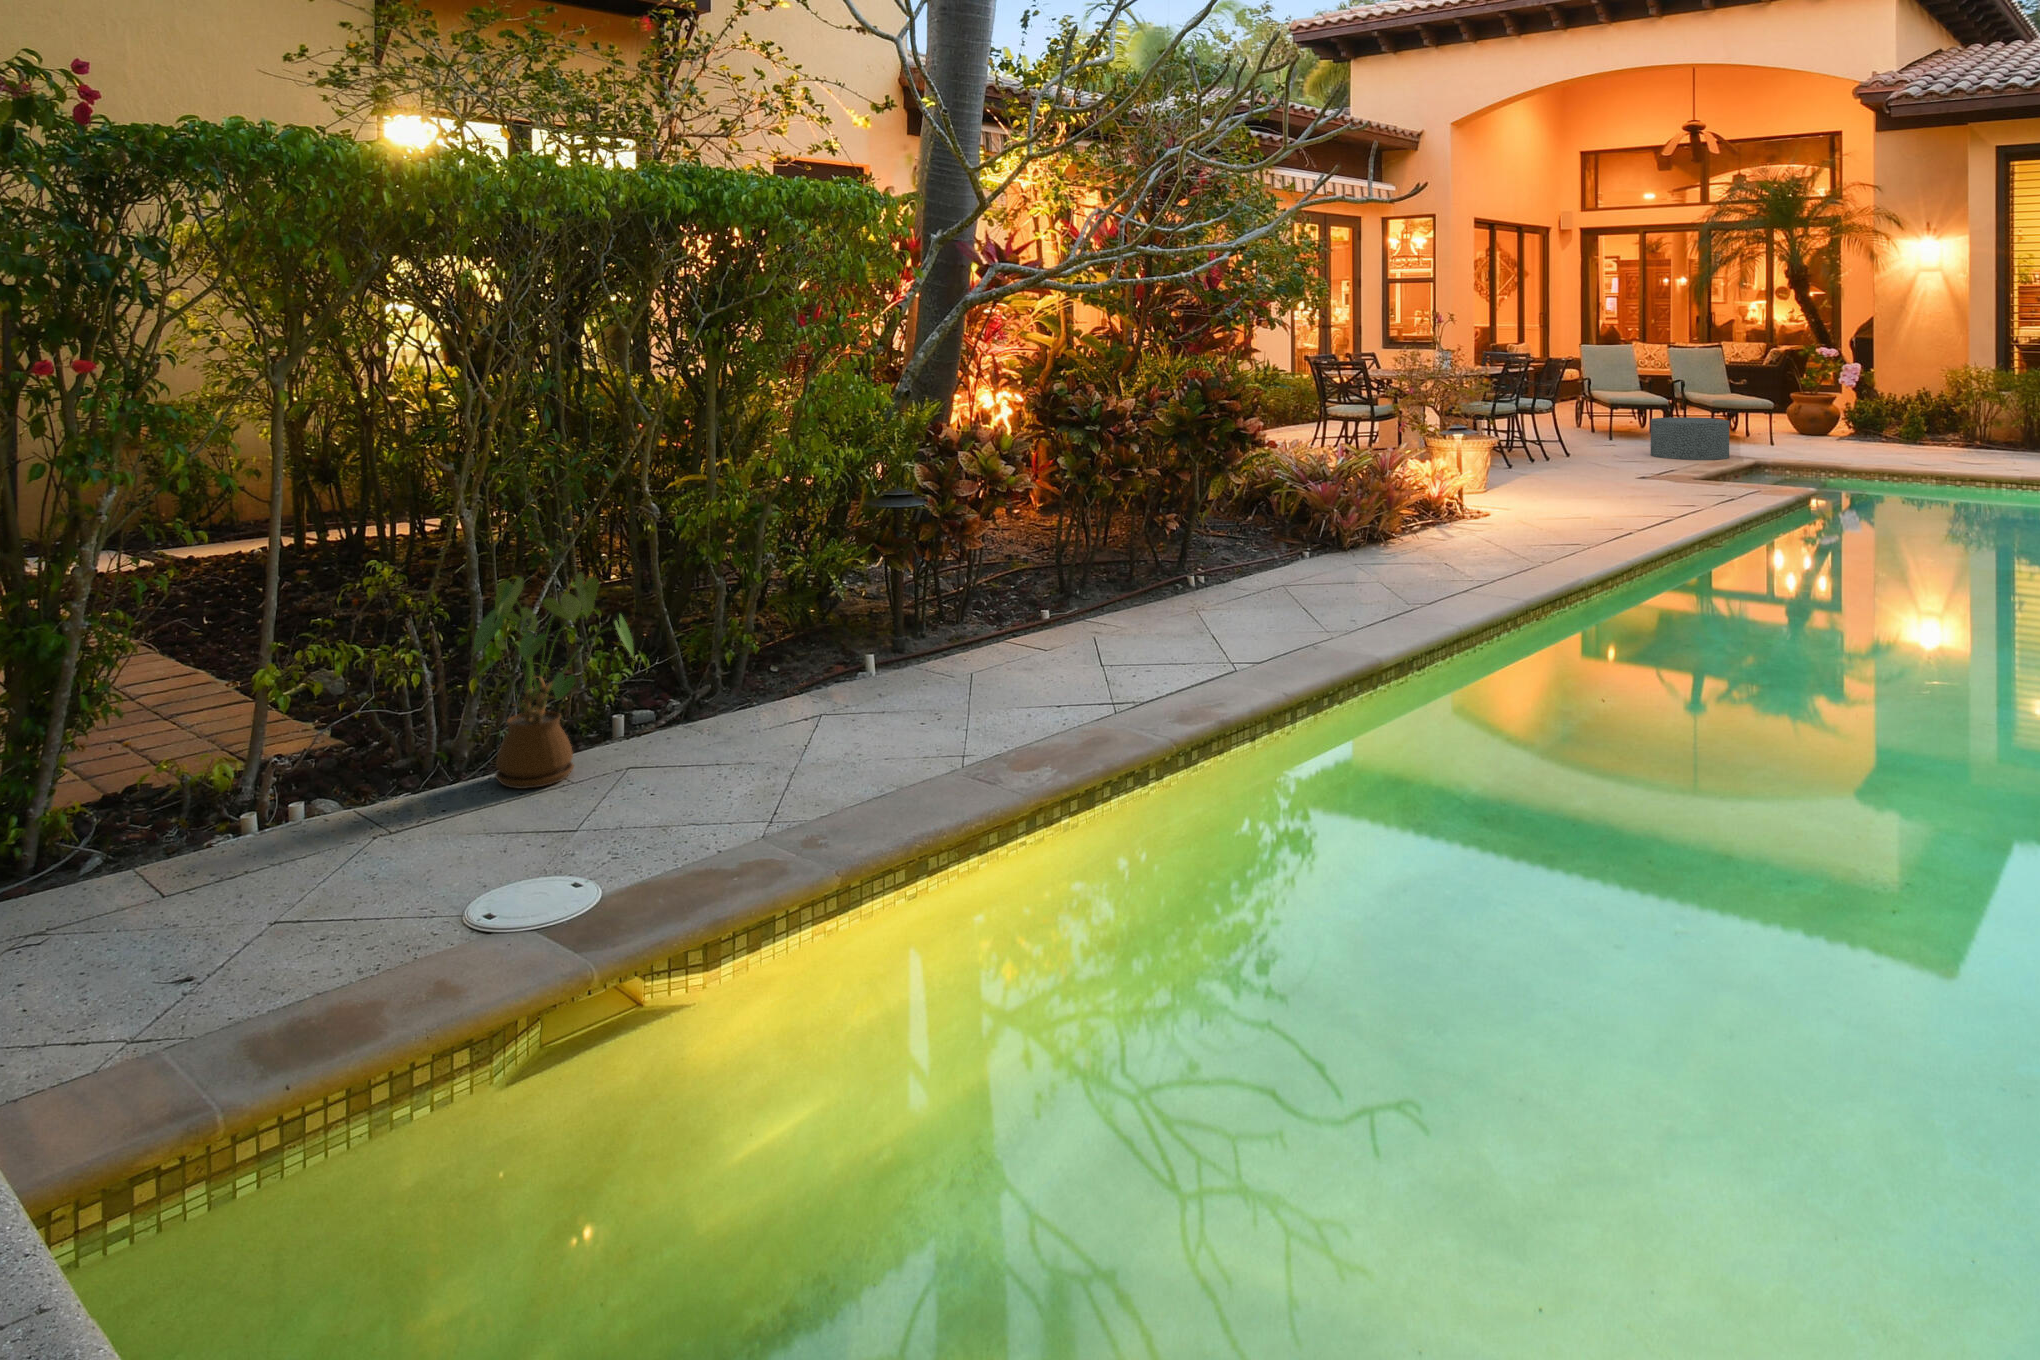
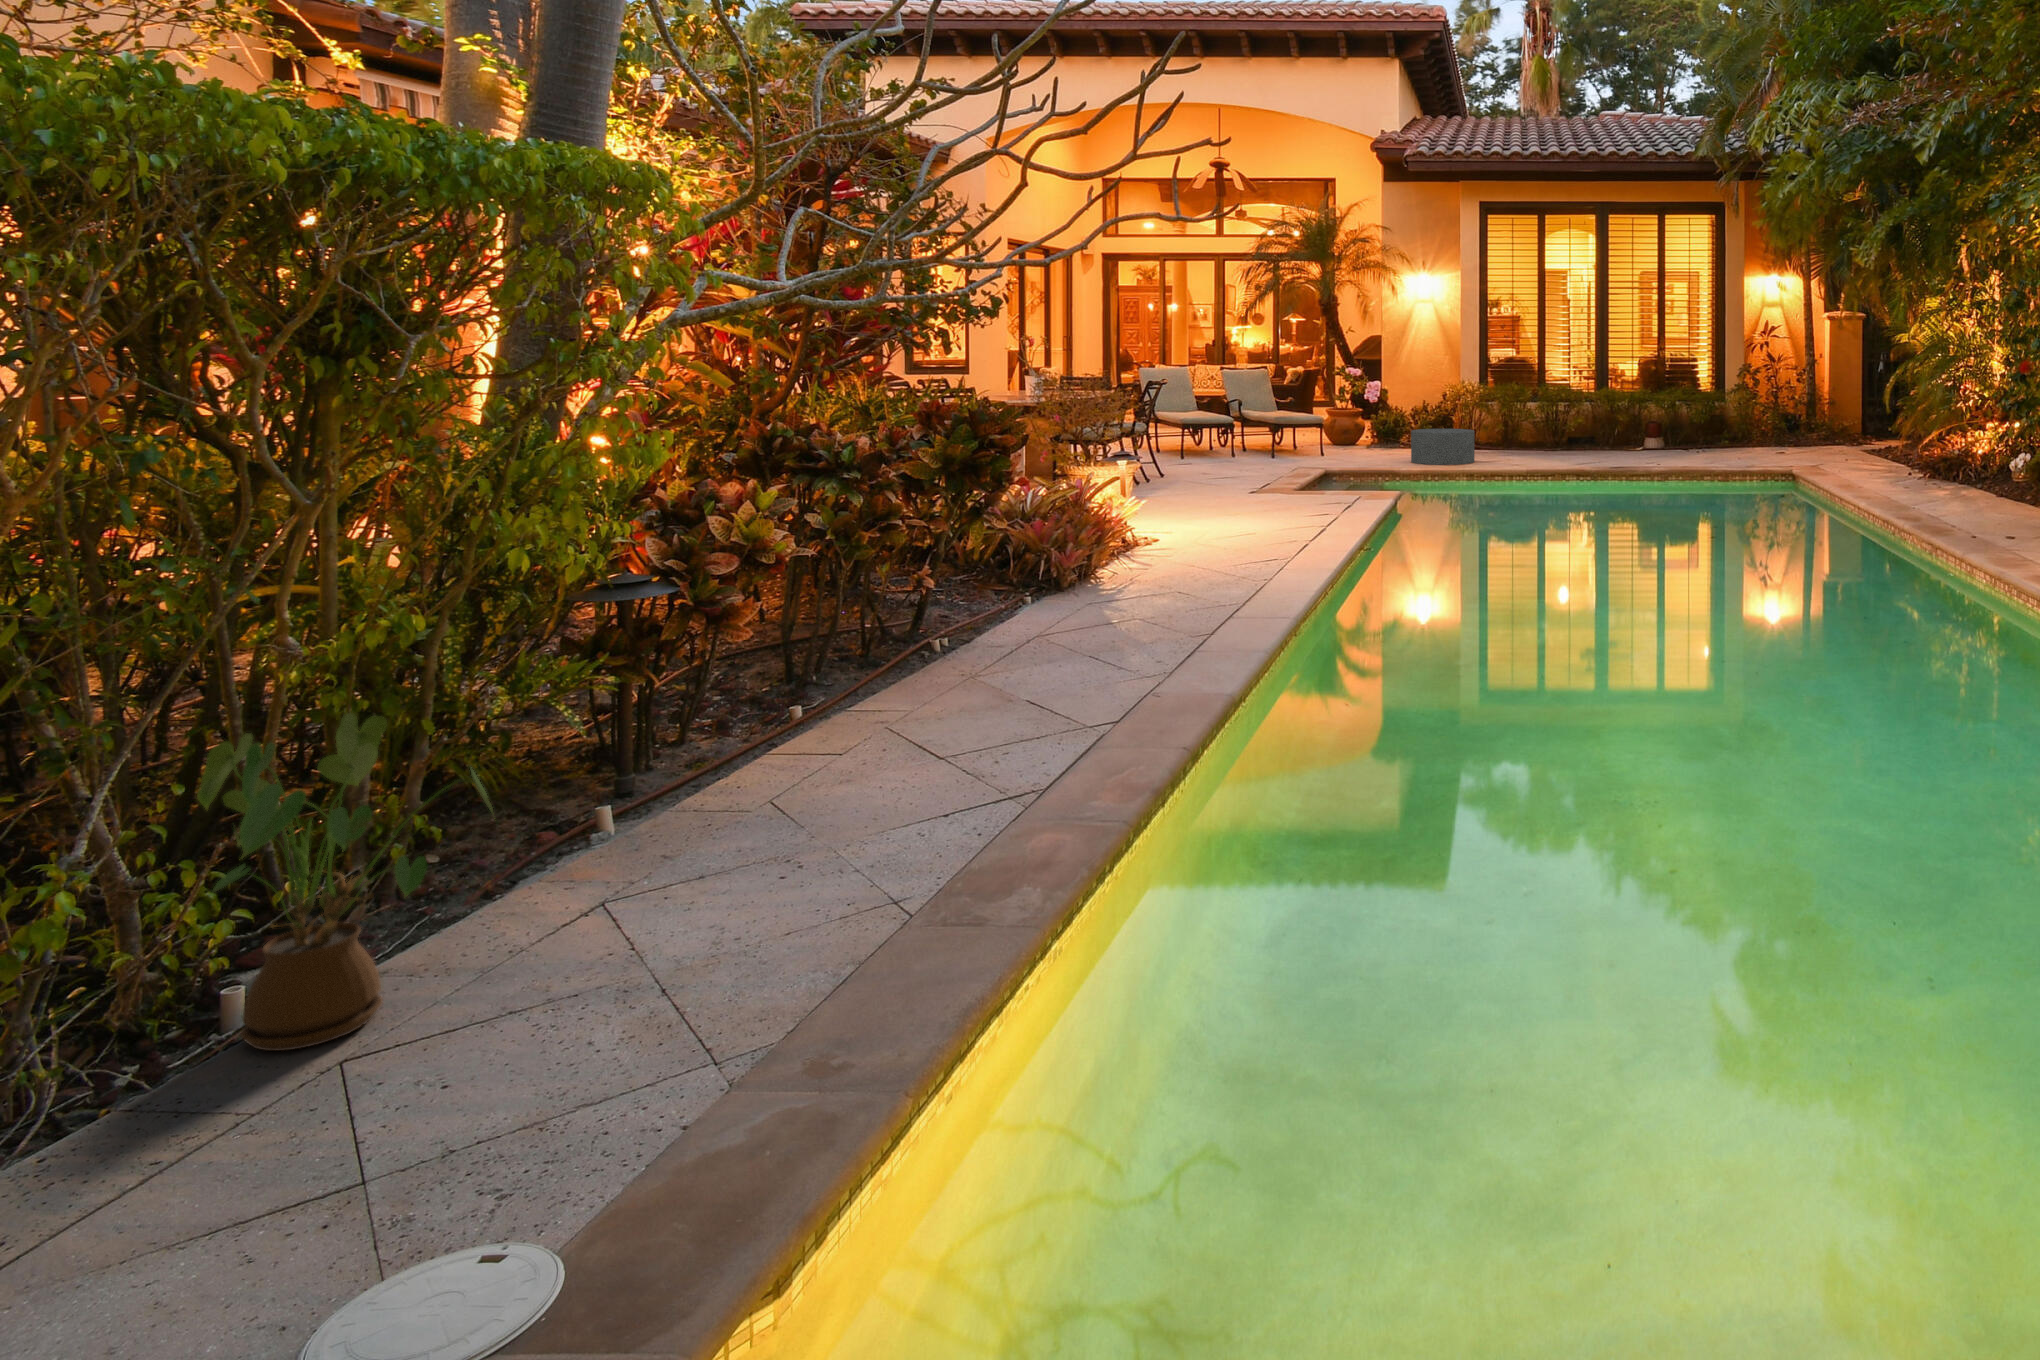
ottoman: present [1650,417,1730,460] -> present [1411,429,1475,465]

